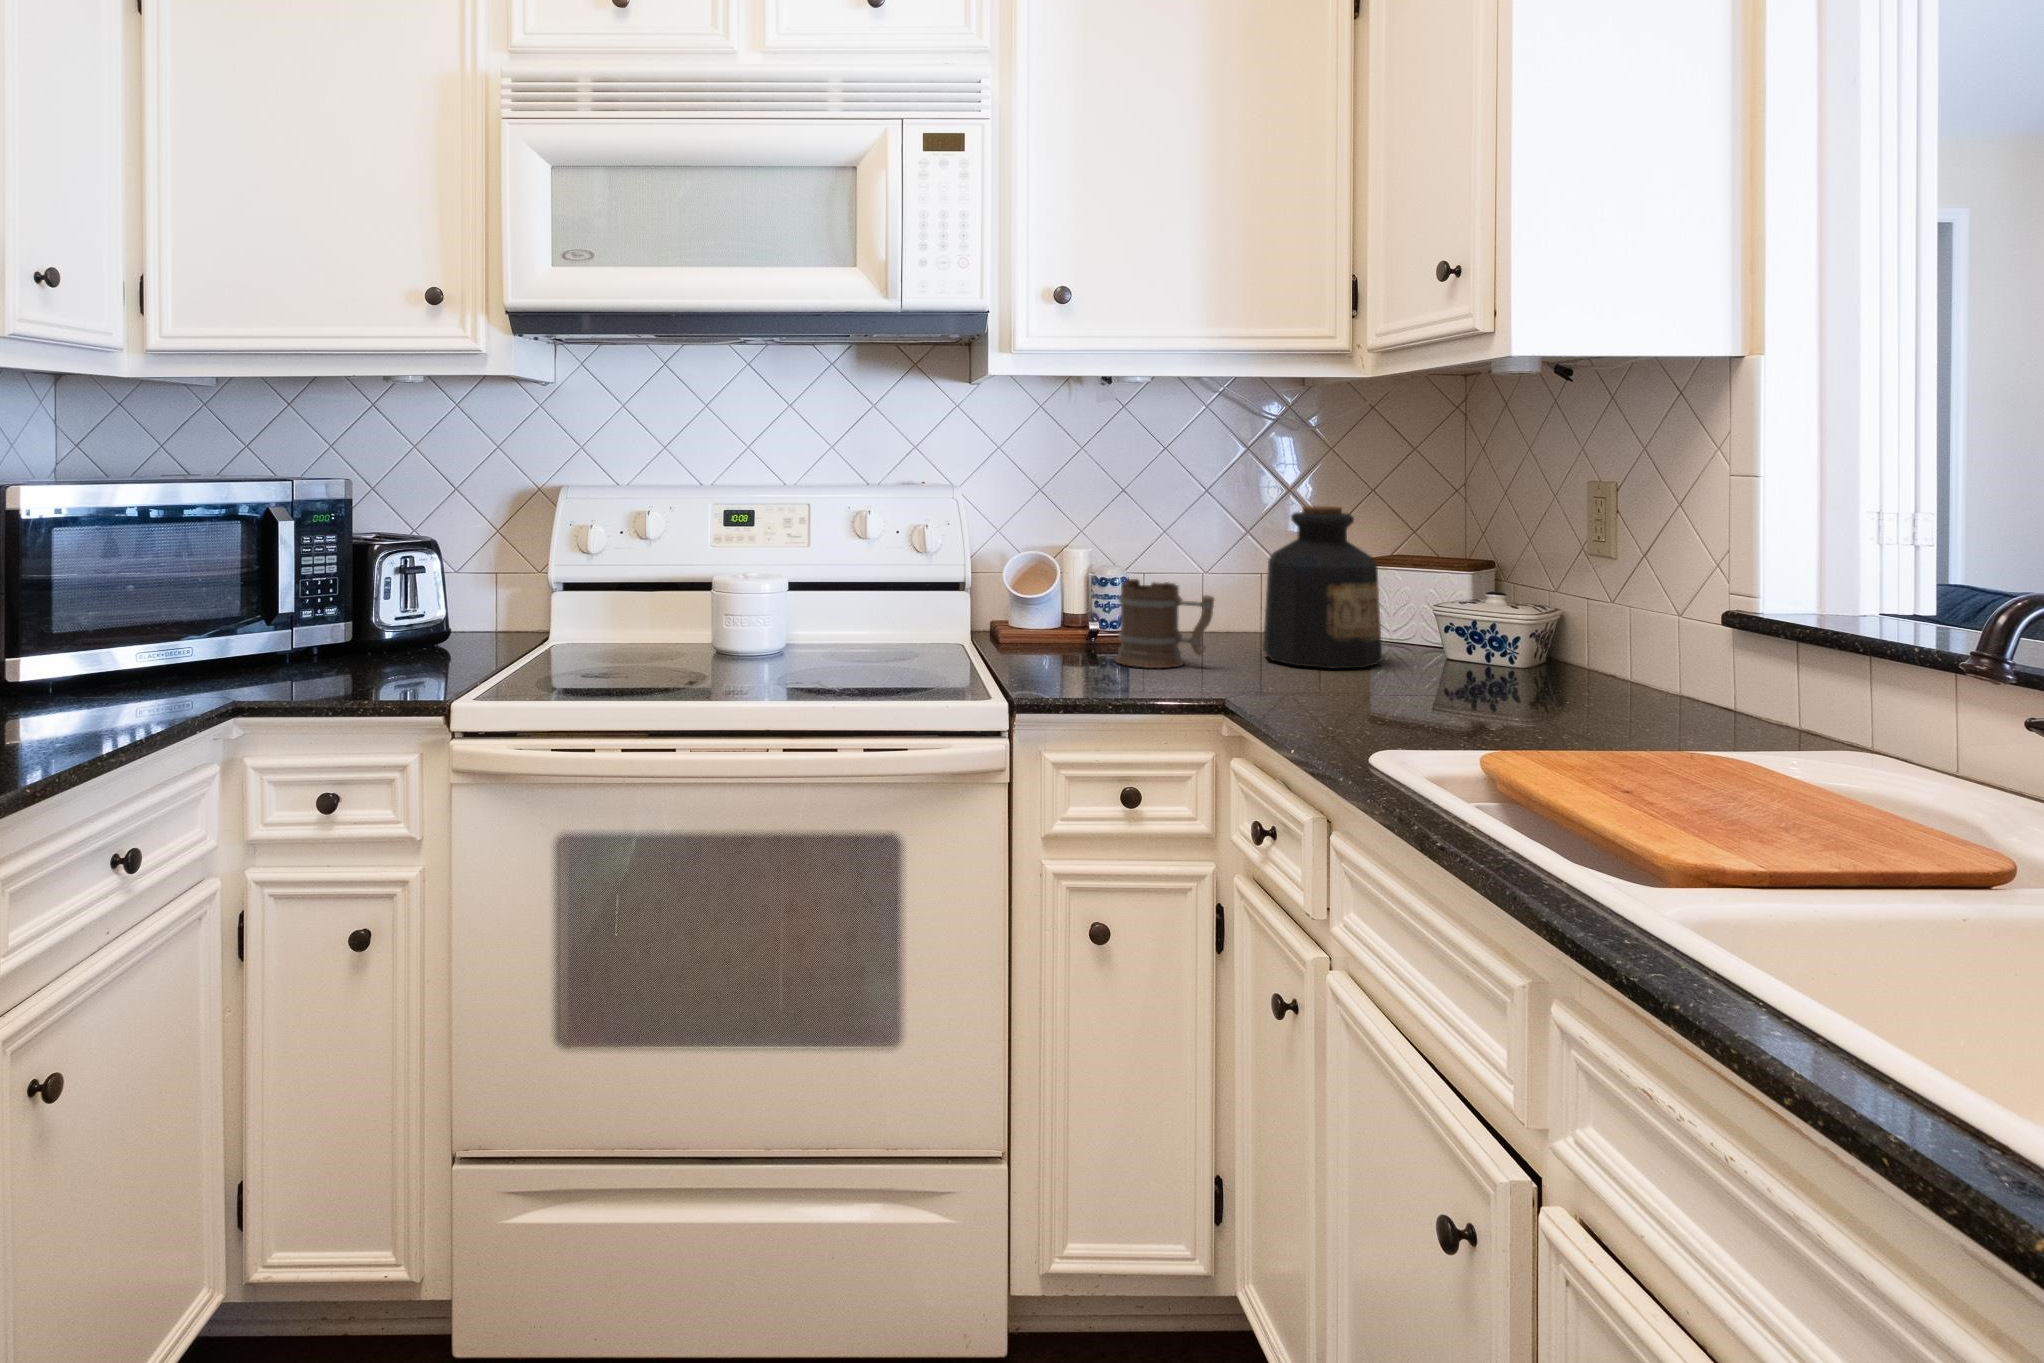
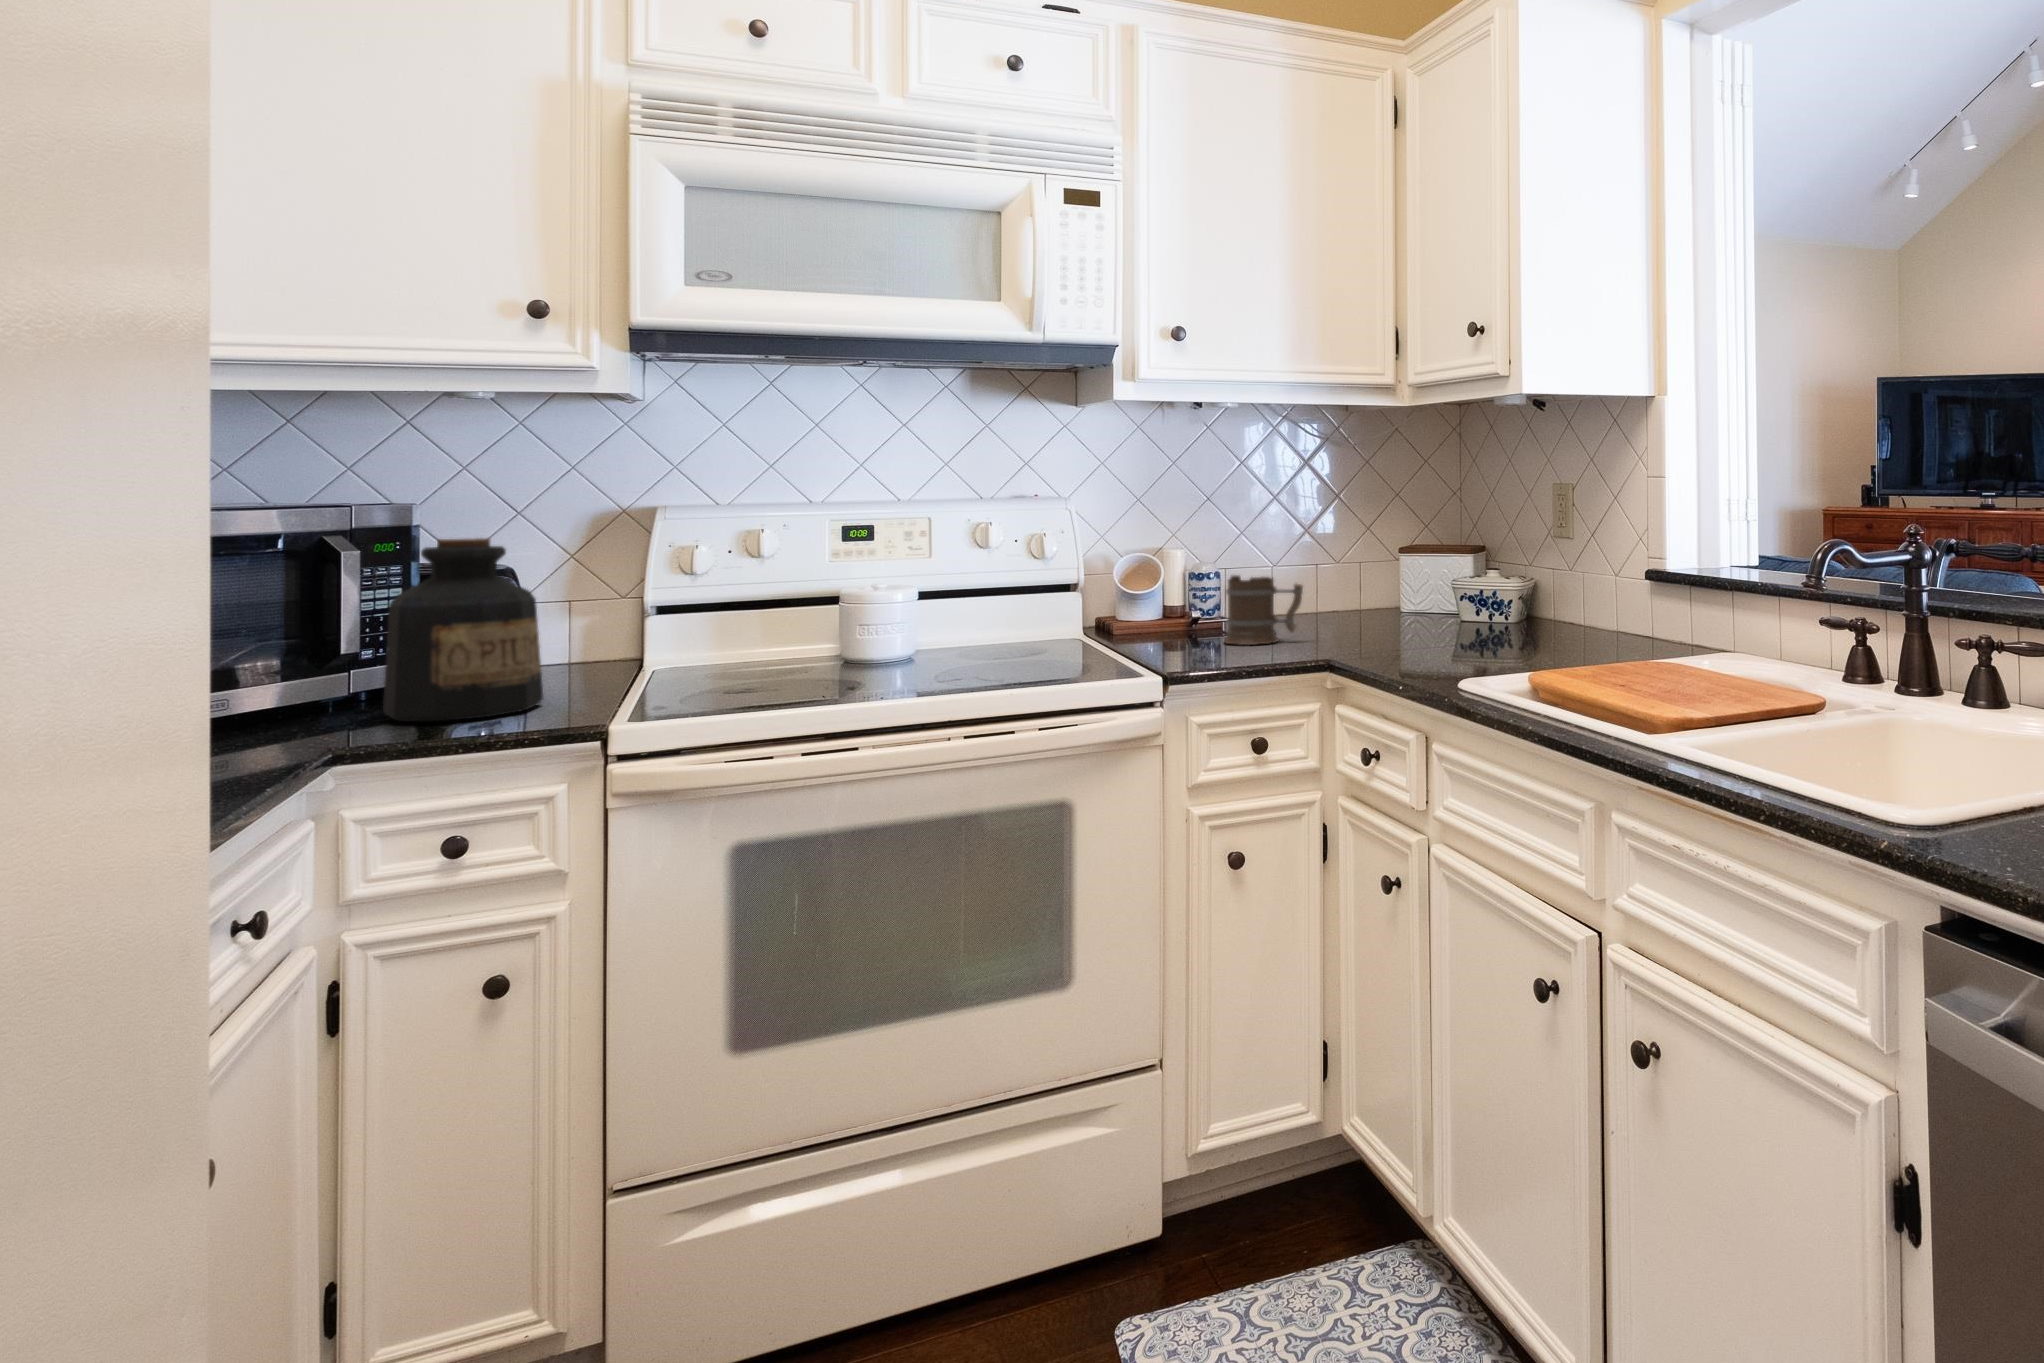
bottle: present [1263,506,1382,668] -> present [383,538,544,721]

